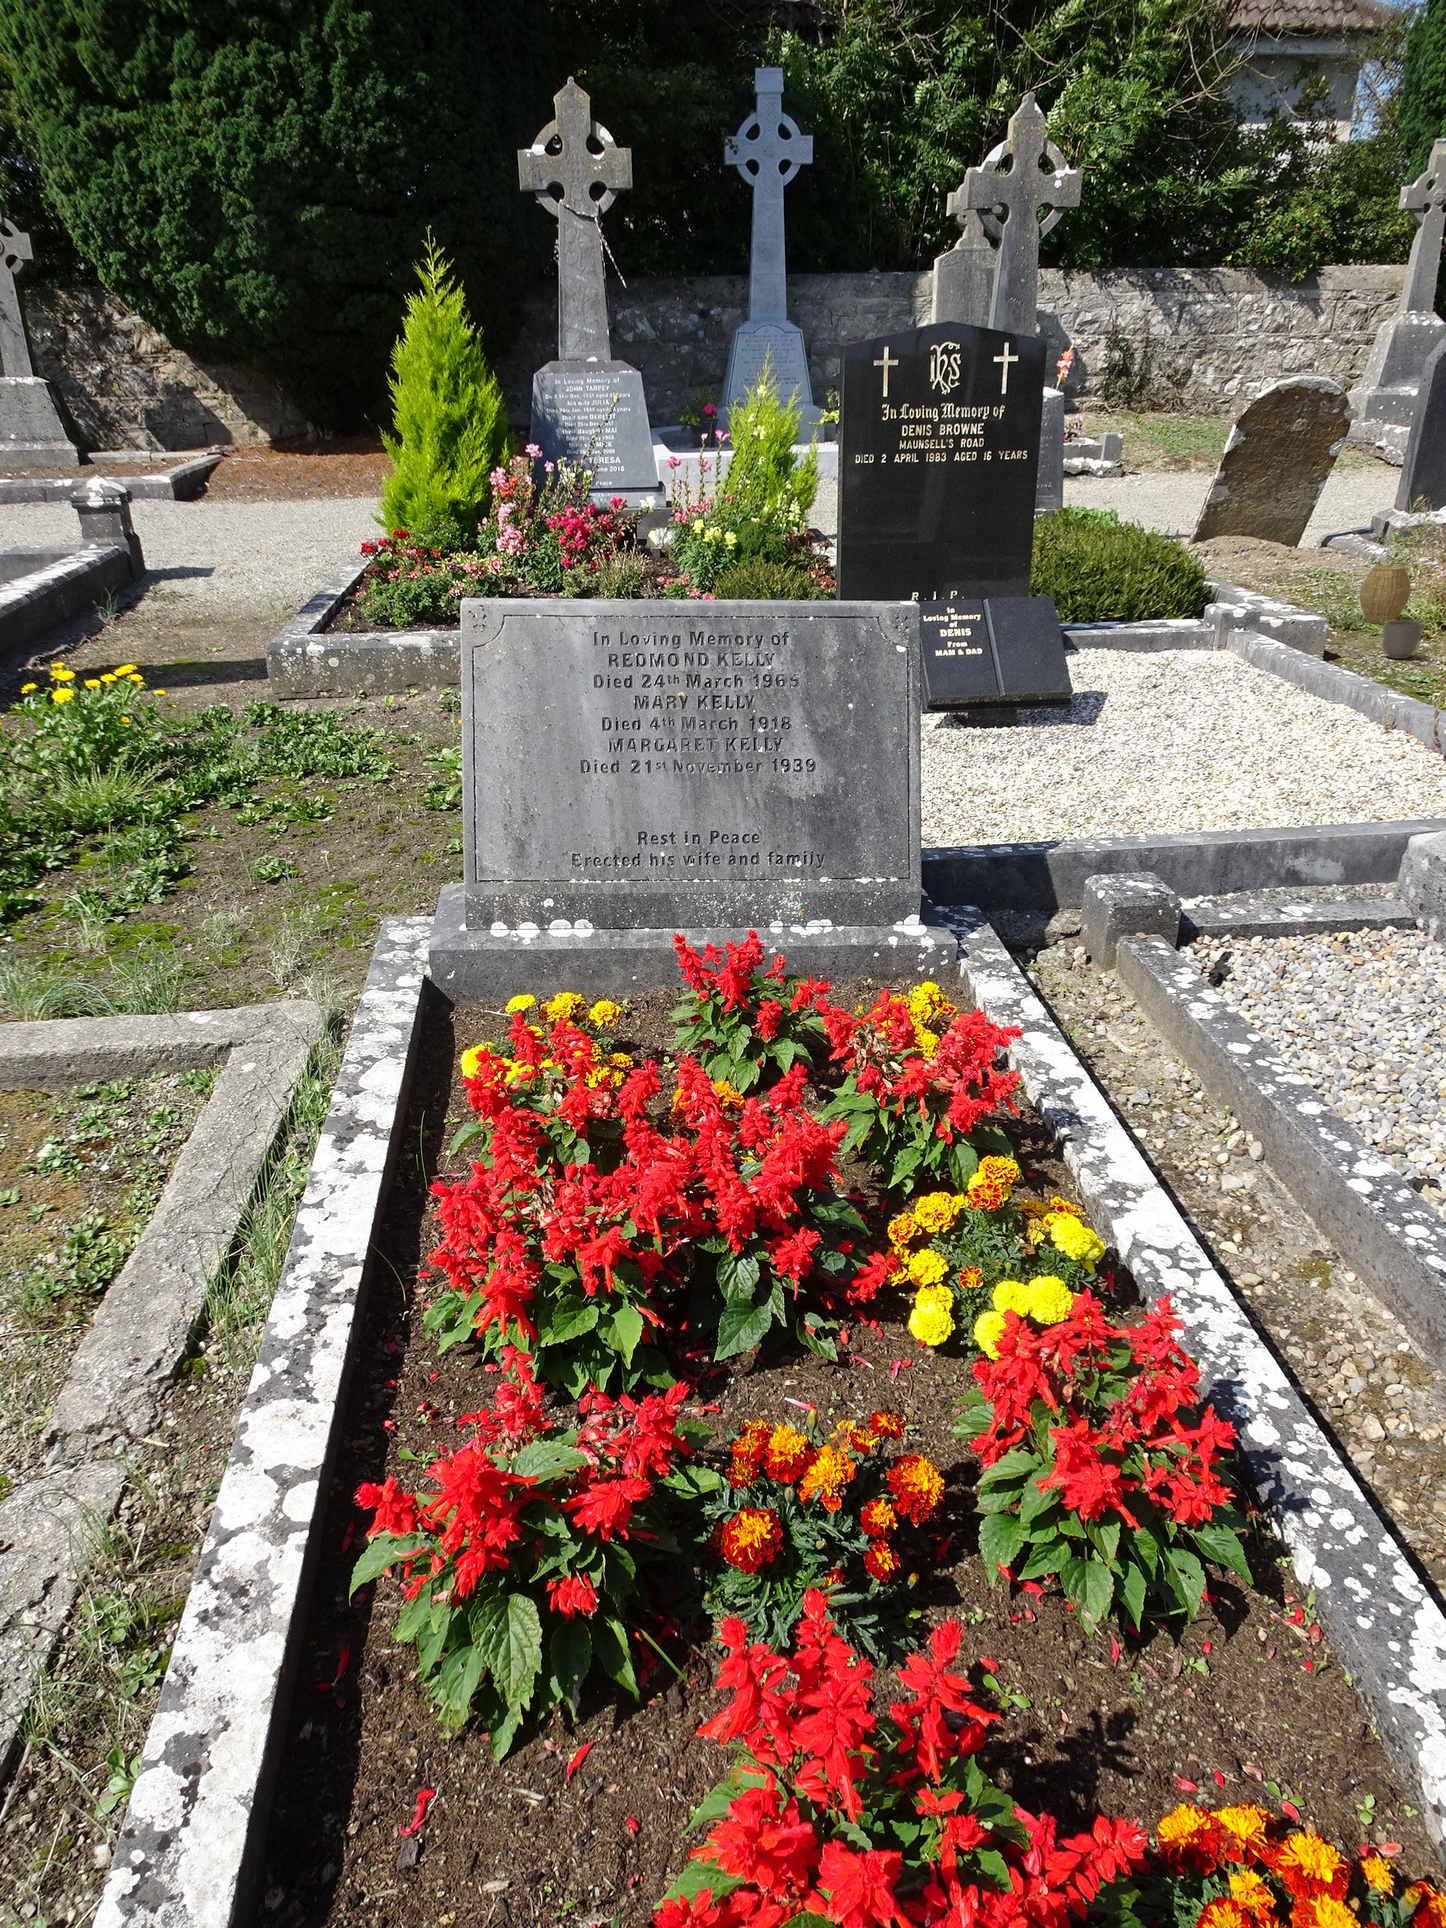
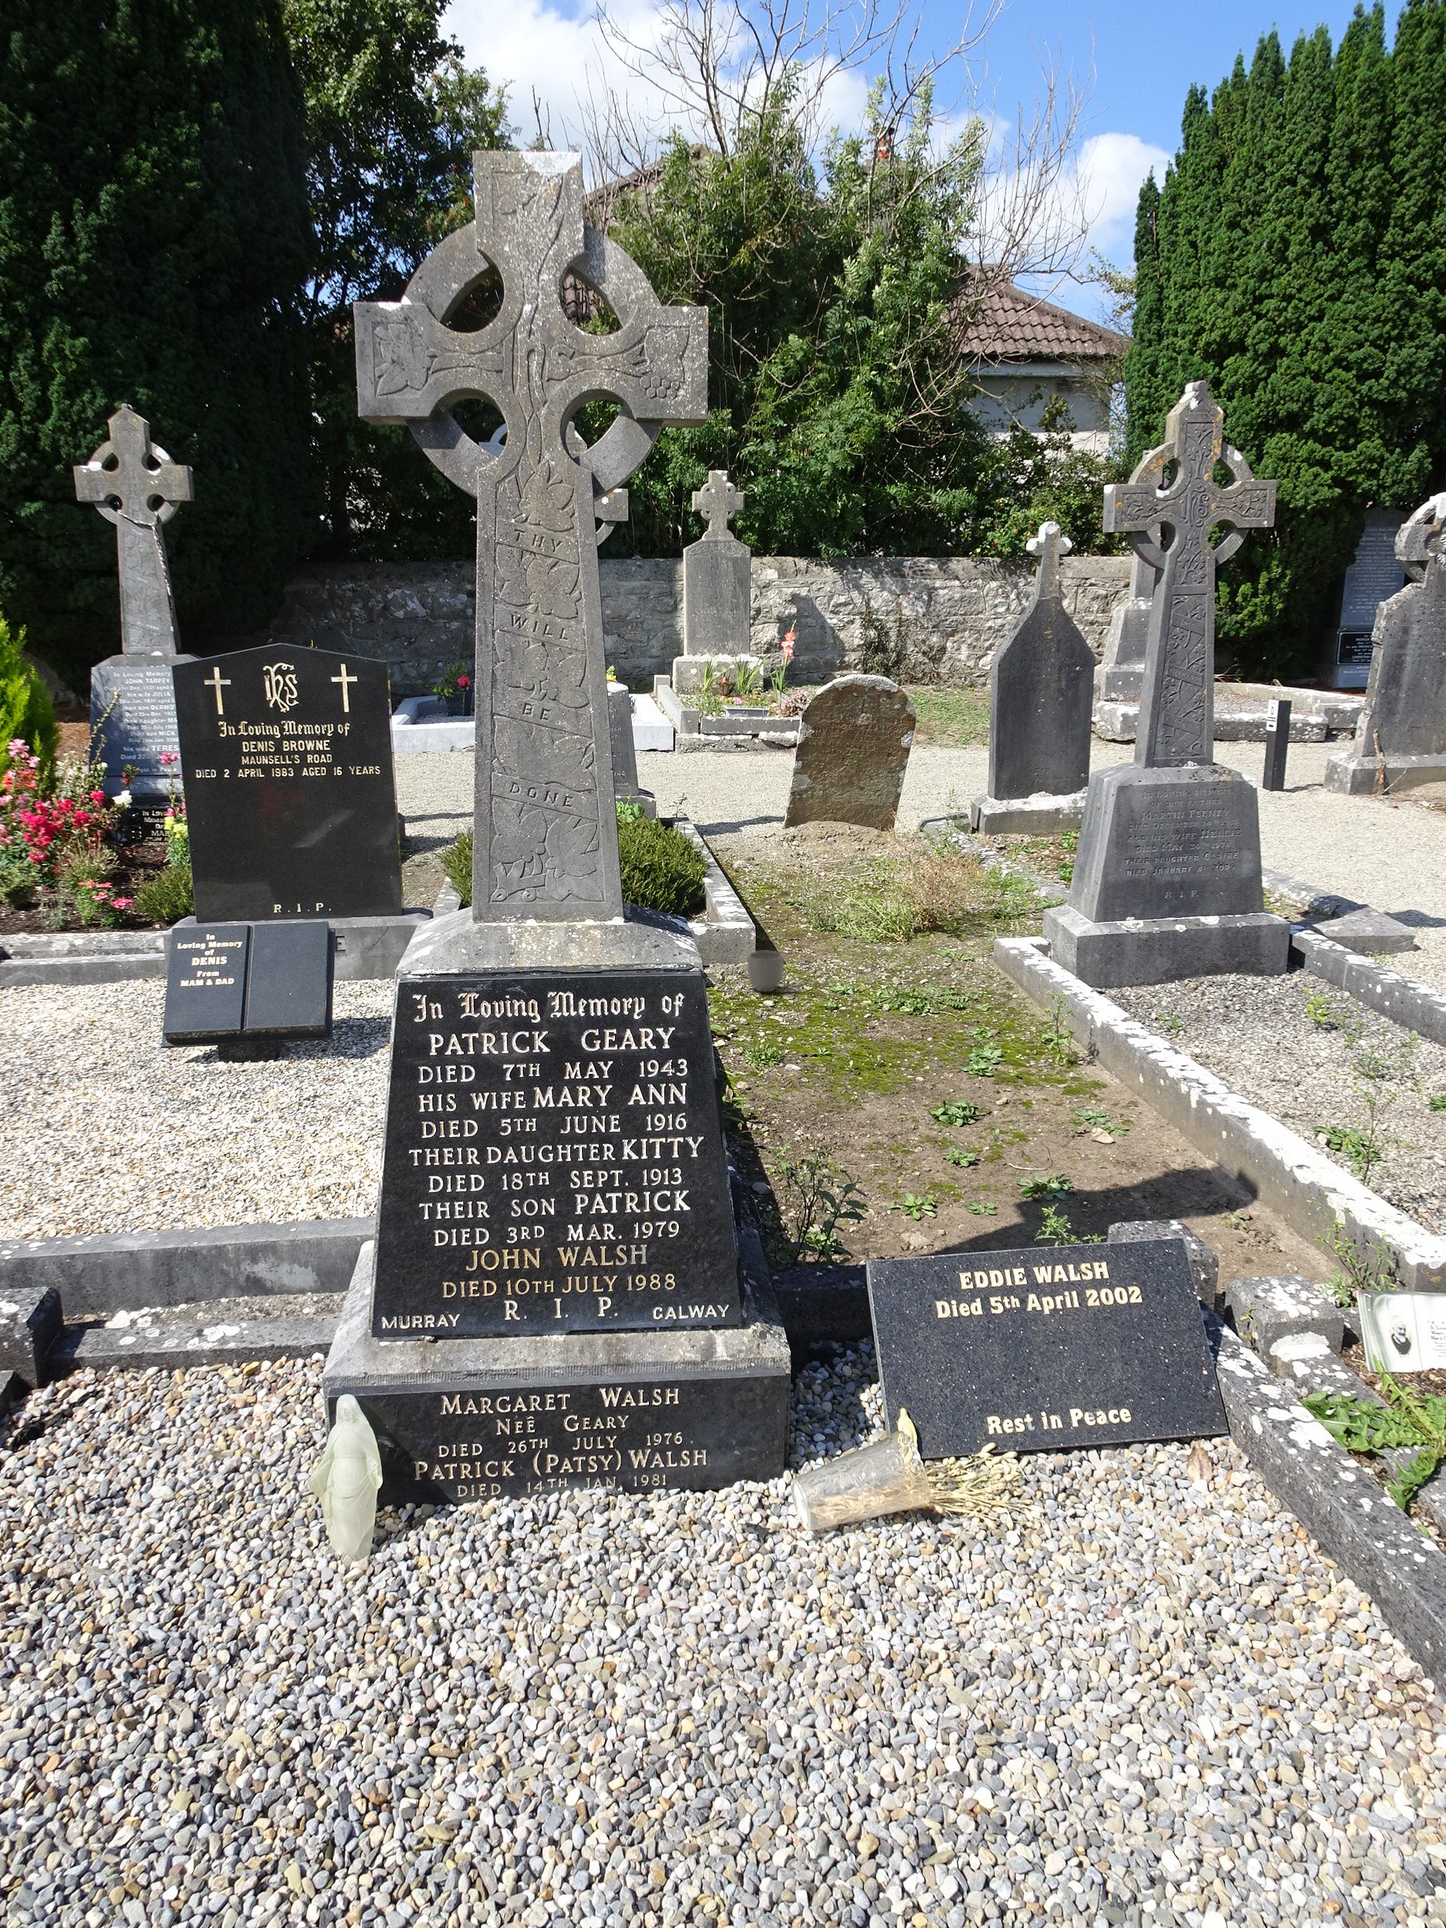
woven basket: present [1360,564,1411,624] -> none [795,883,842,943]

